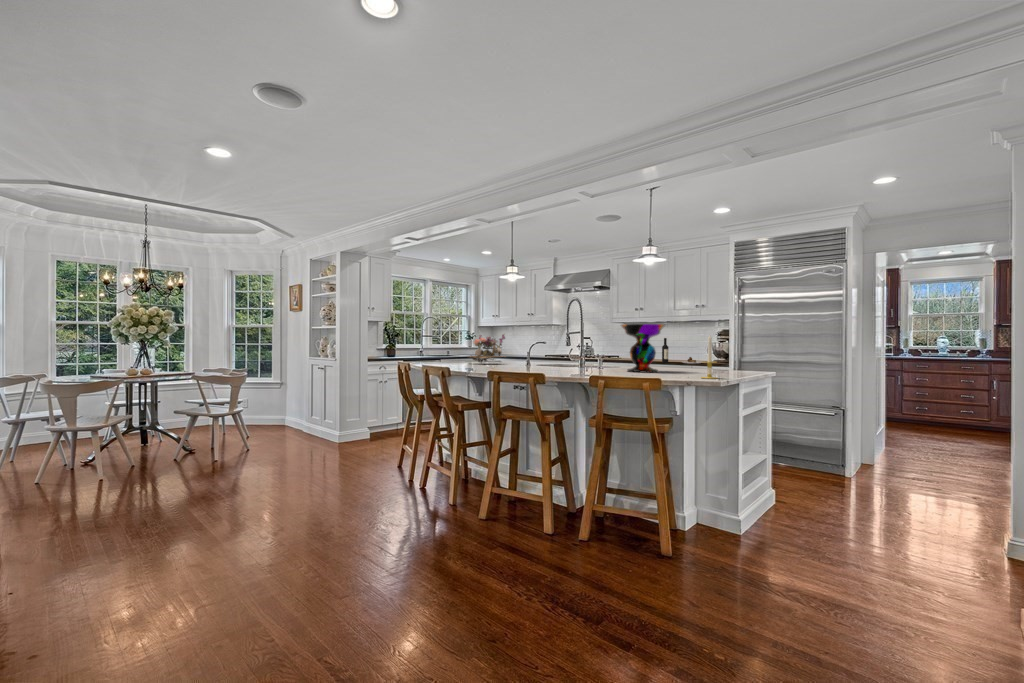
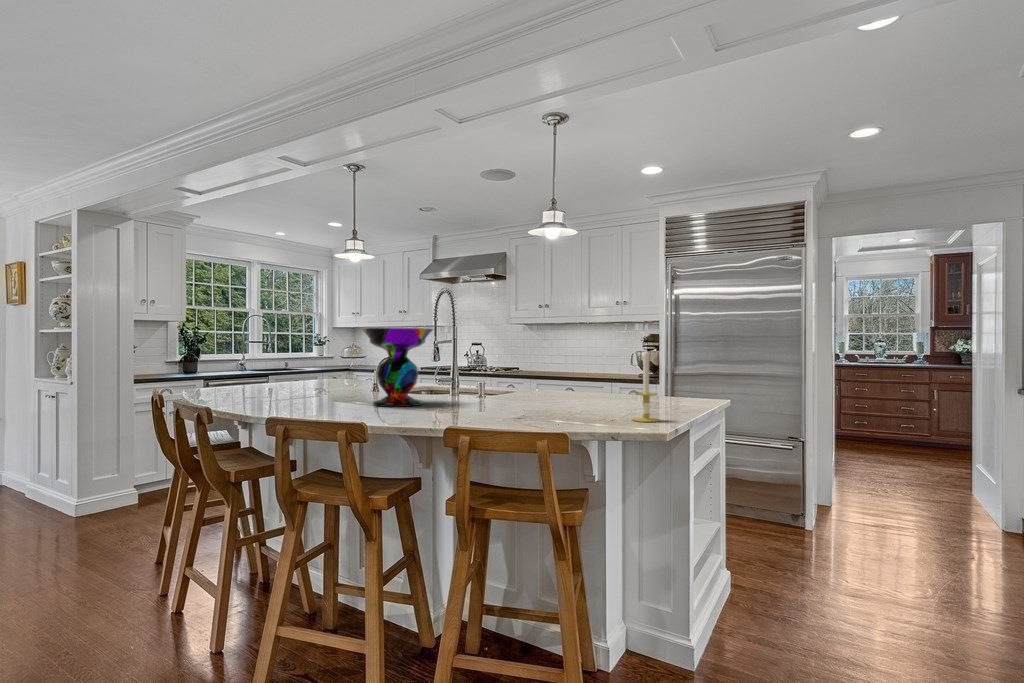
decorative bowl: present [621,324,665,373] -> present [362,328,433,407]
flower arrangement: present [470,334,505,363] -> none [281,341,345,388]
wine bottle: present [662,338,702,363] -> none [572,345,625,380]

